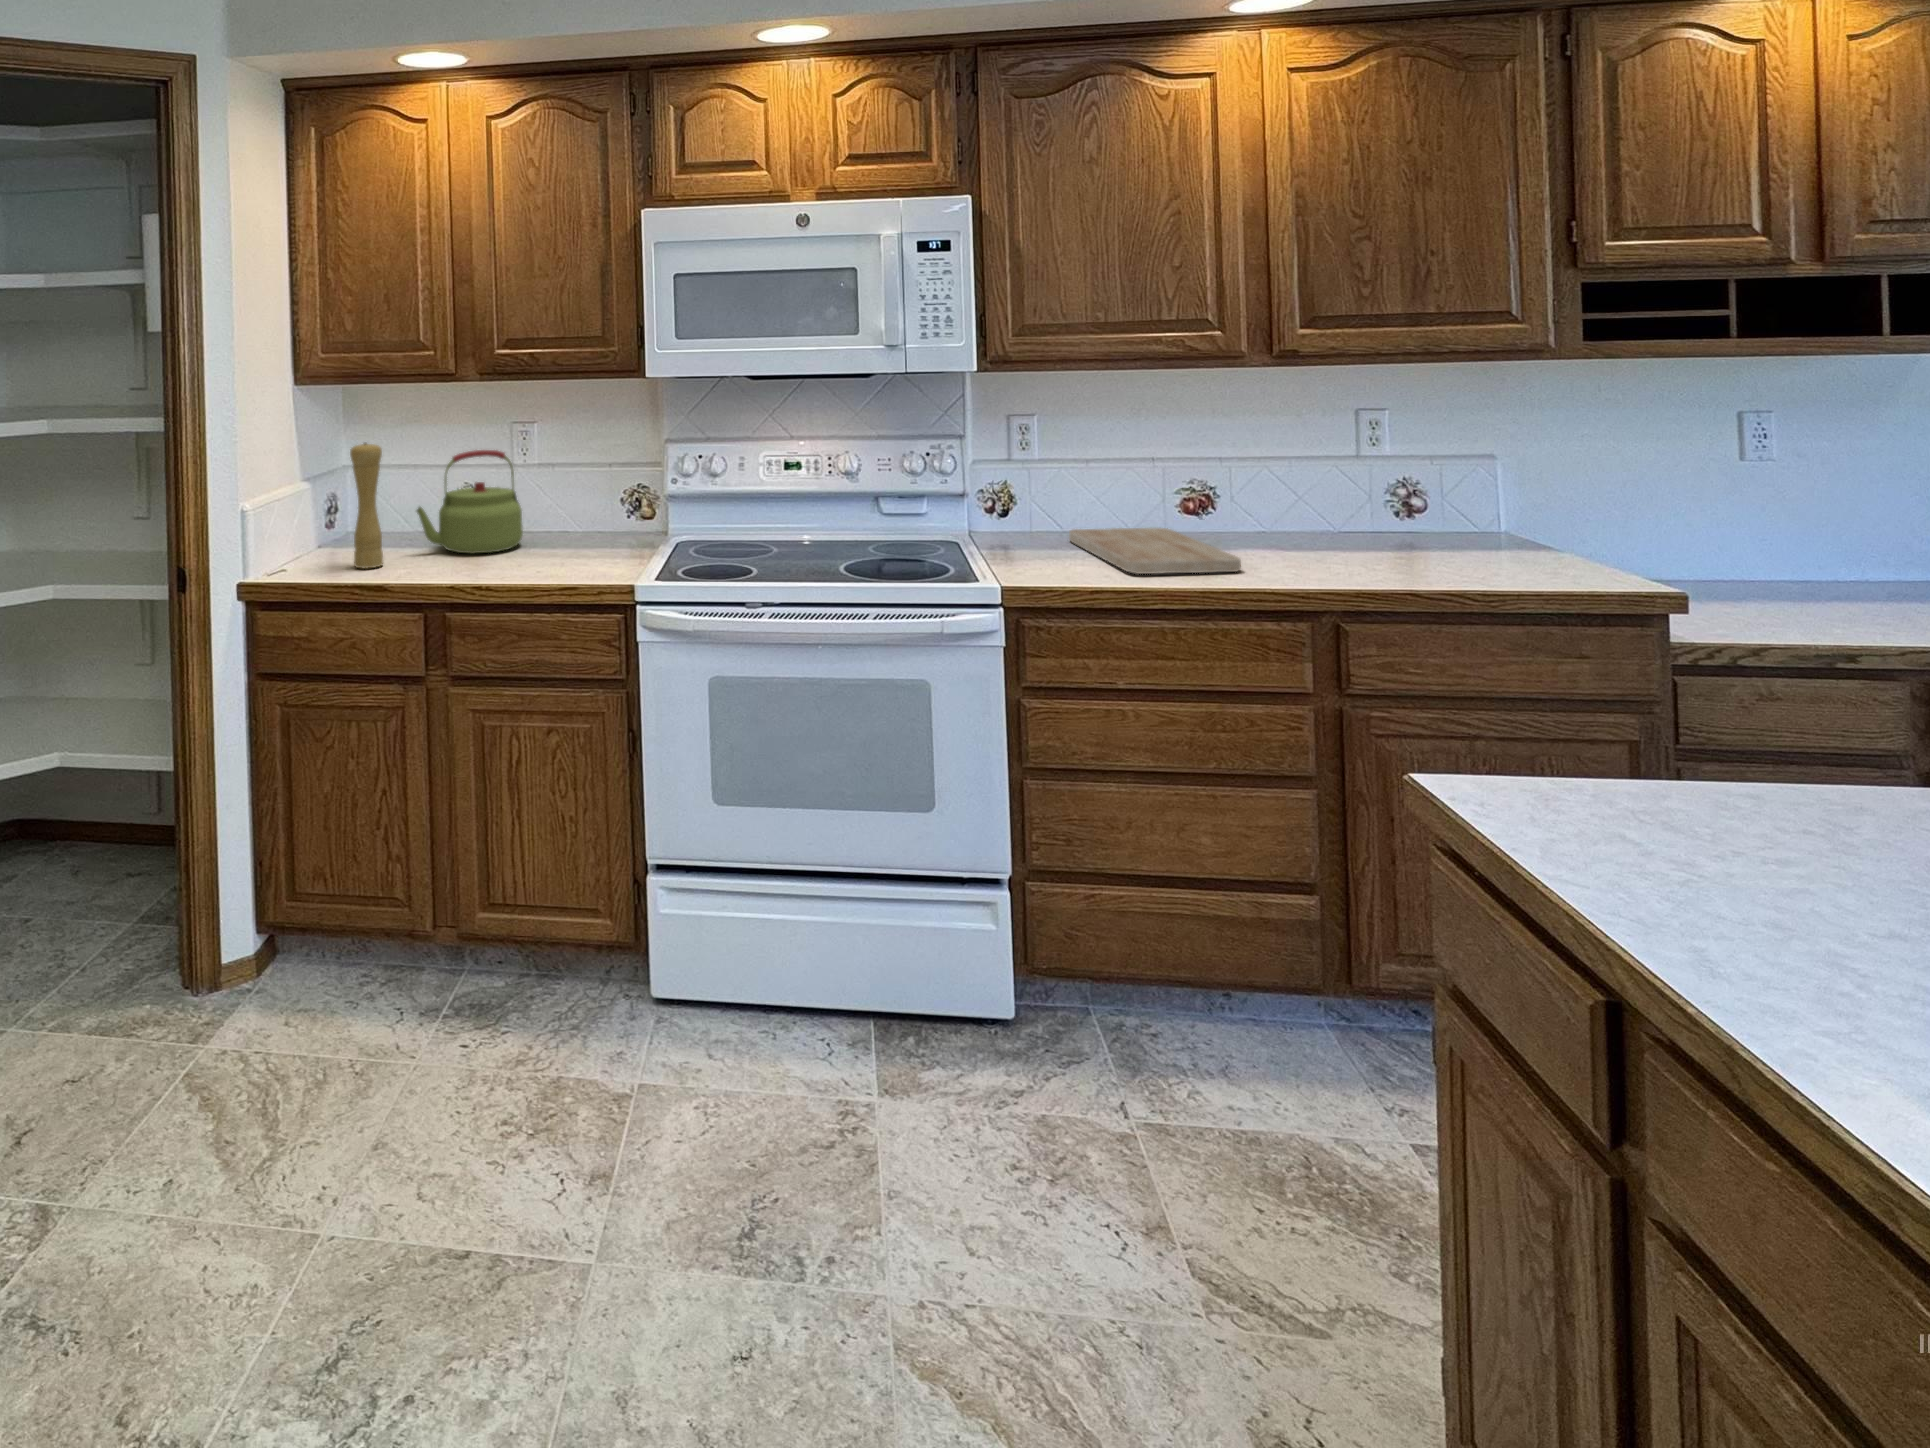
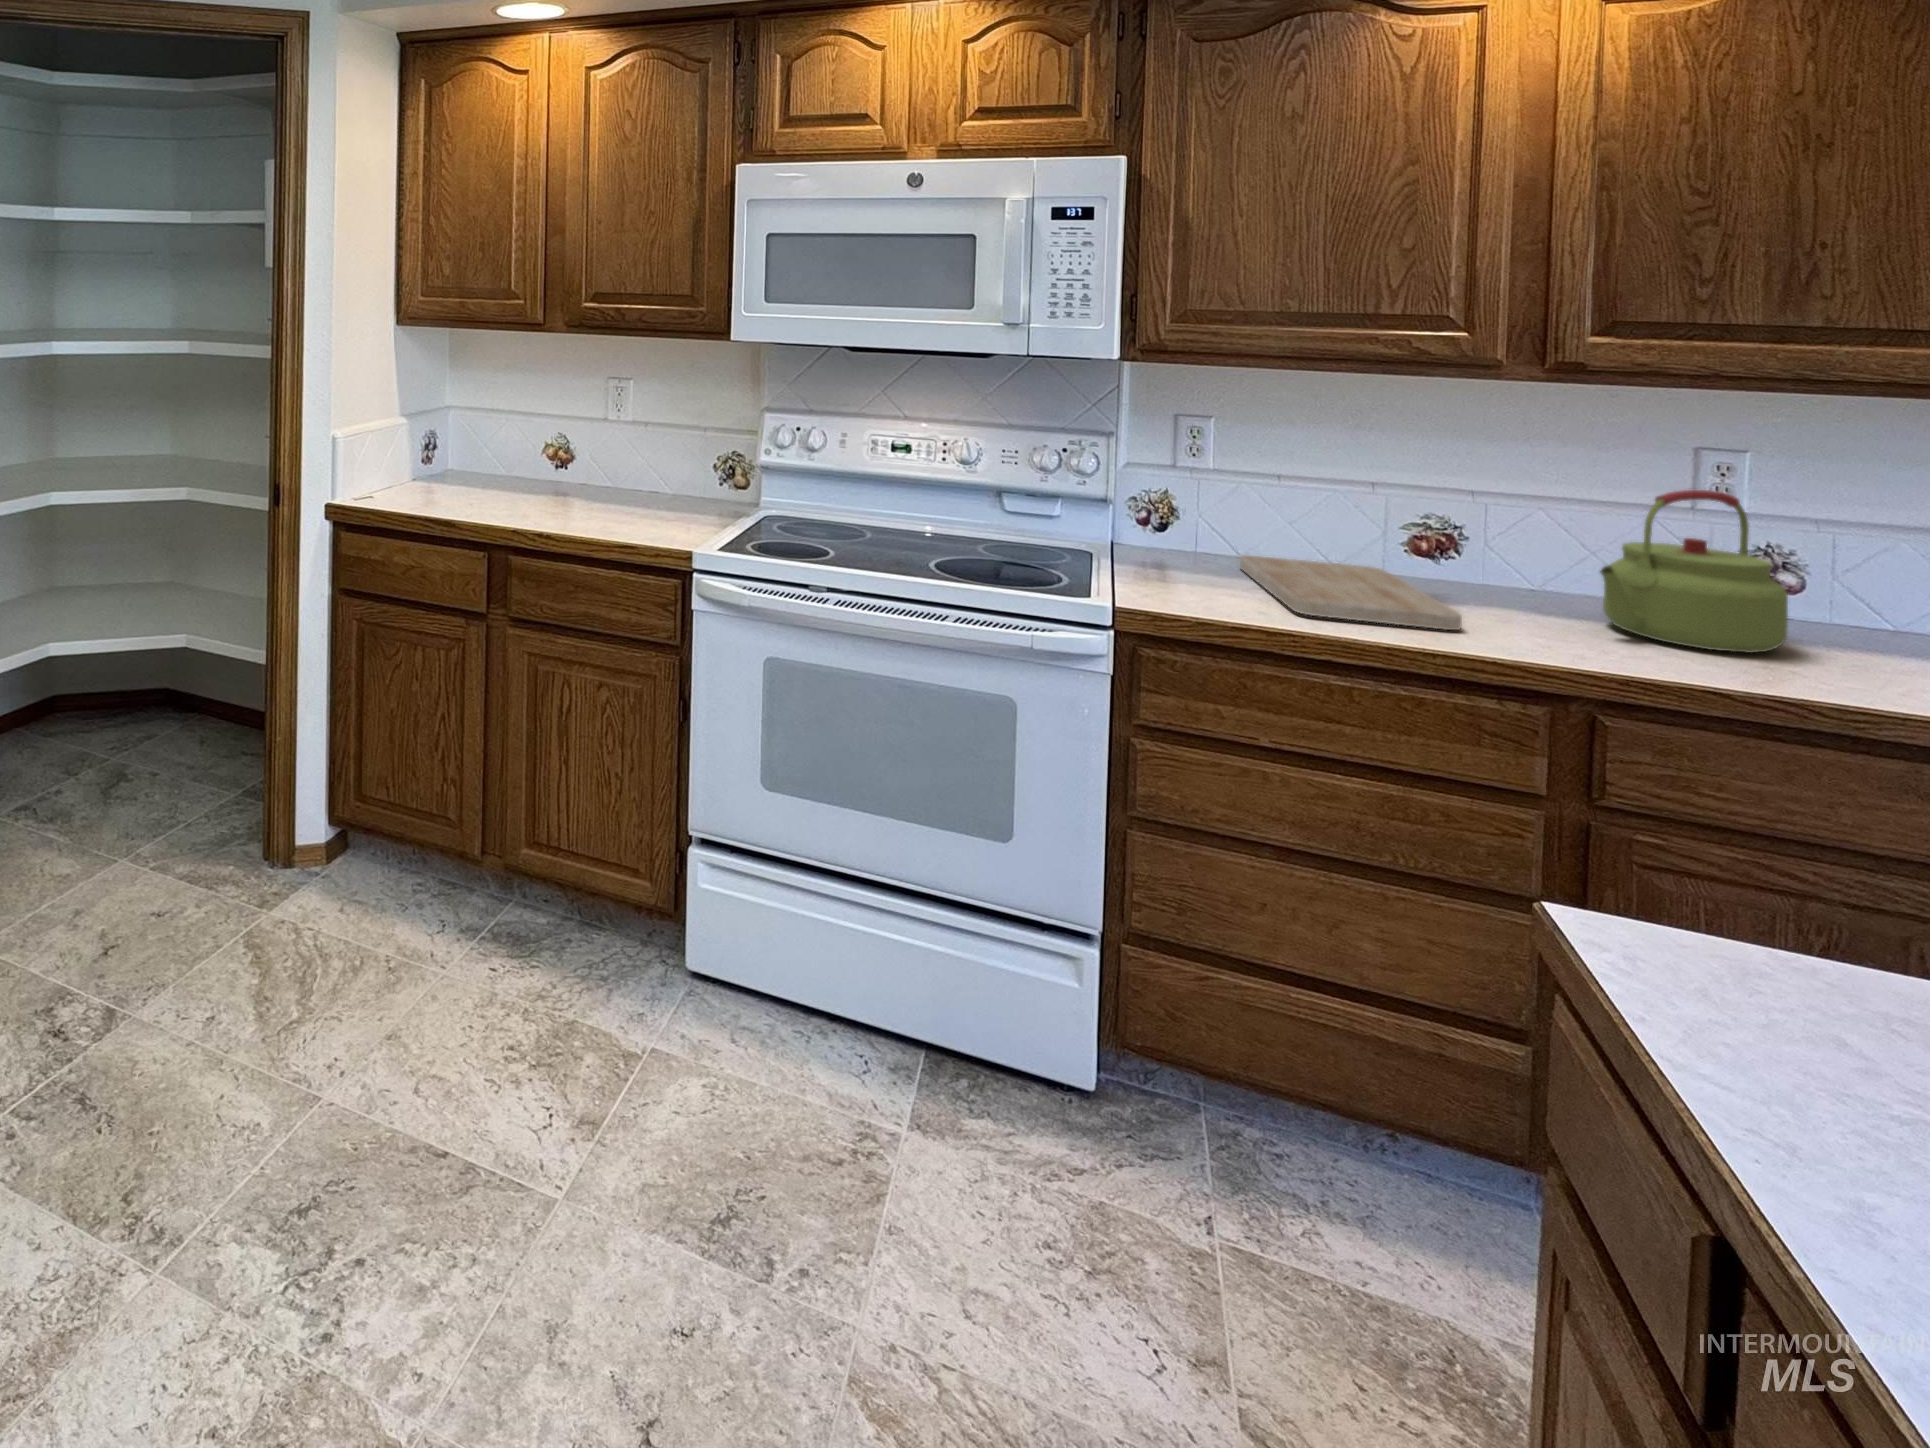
pepper mill: present [350,443,383,568] -> none [439,384,470,505]
kettle: present [417,450,523,553] -> present [1600,490,1788,653]

